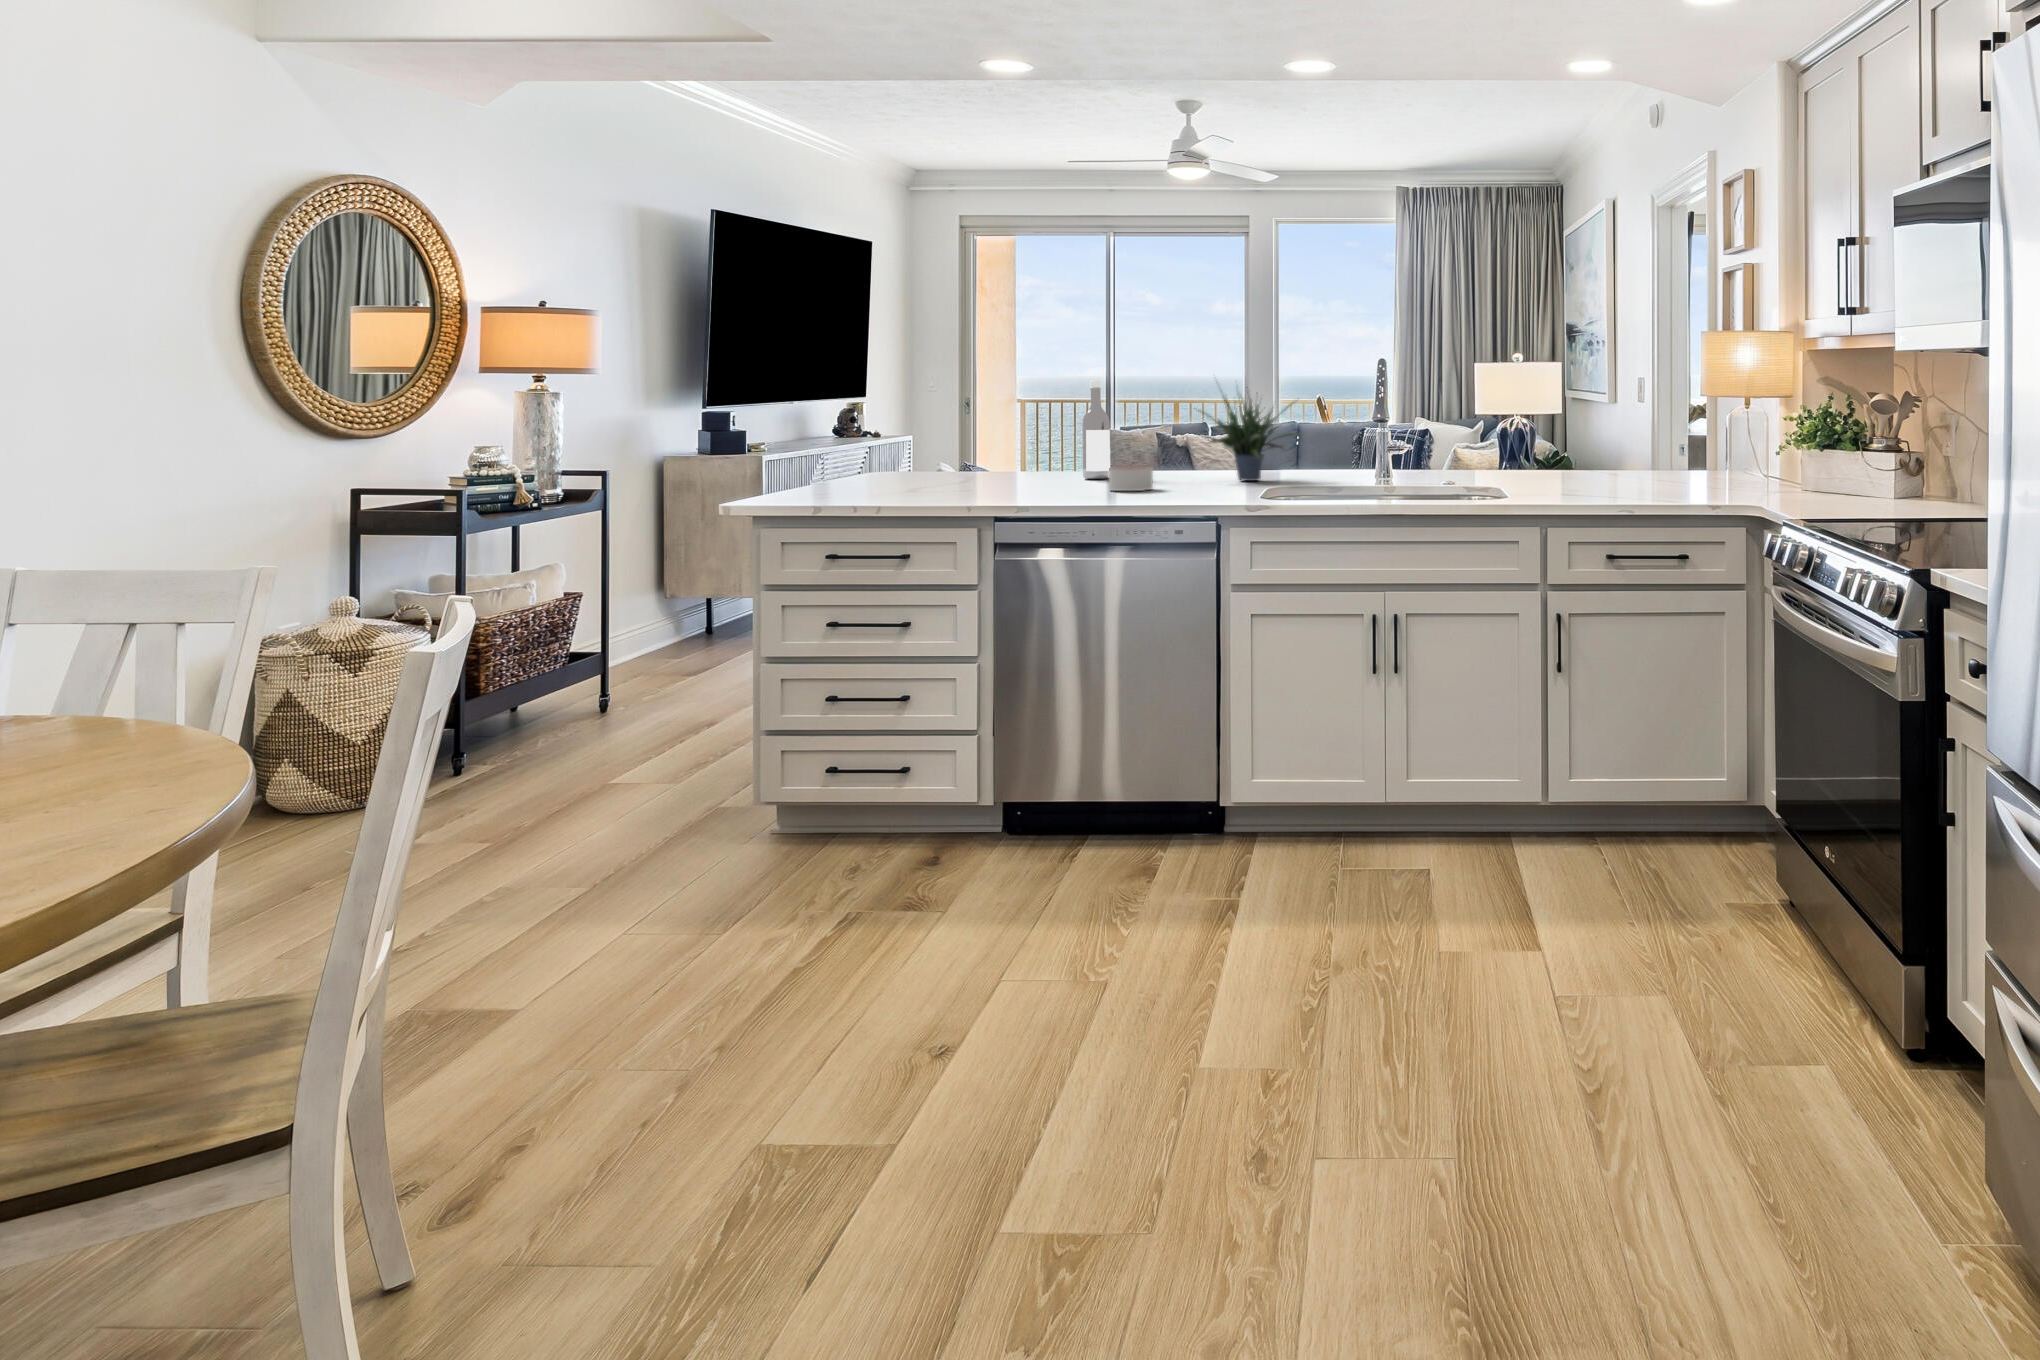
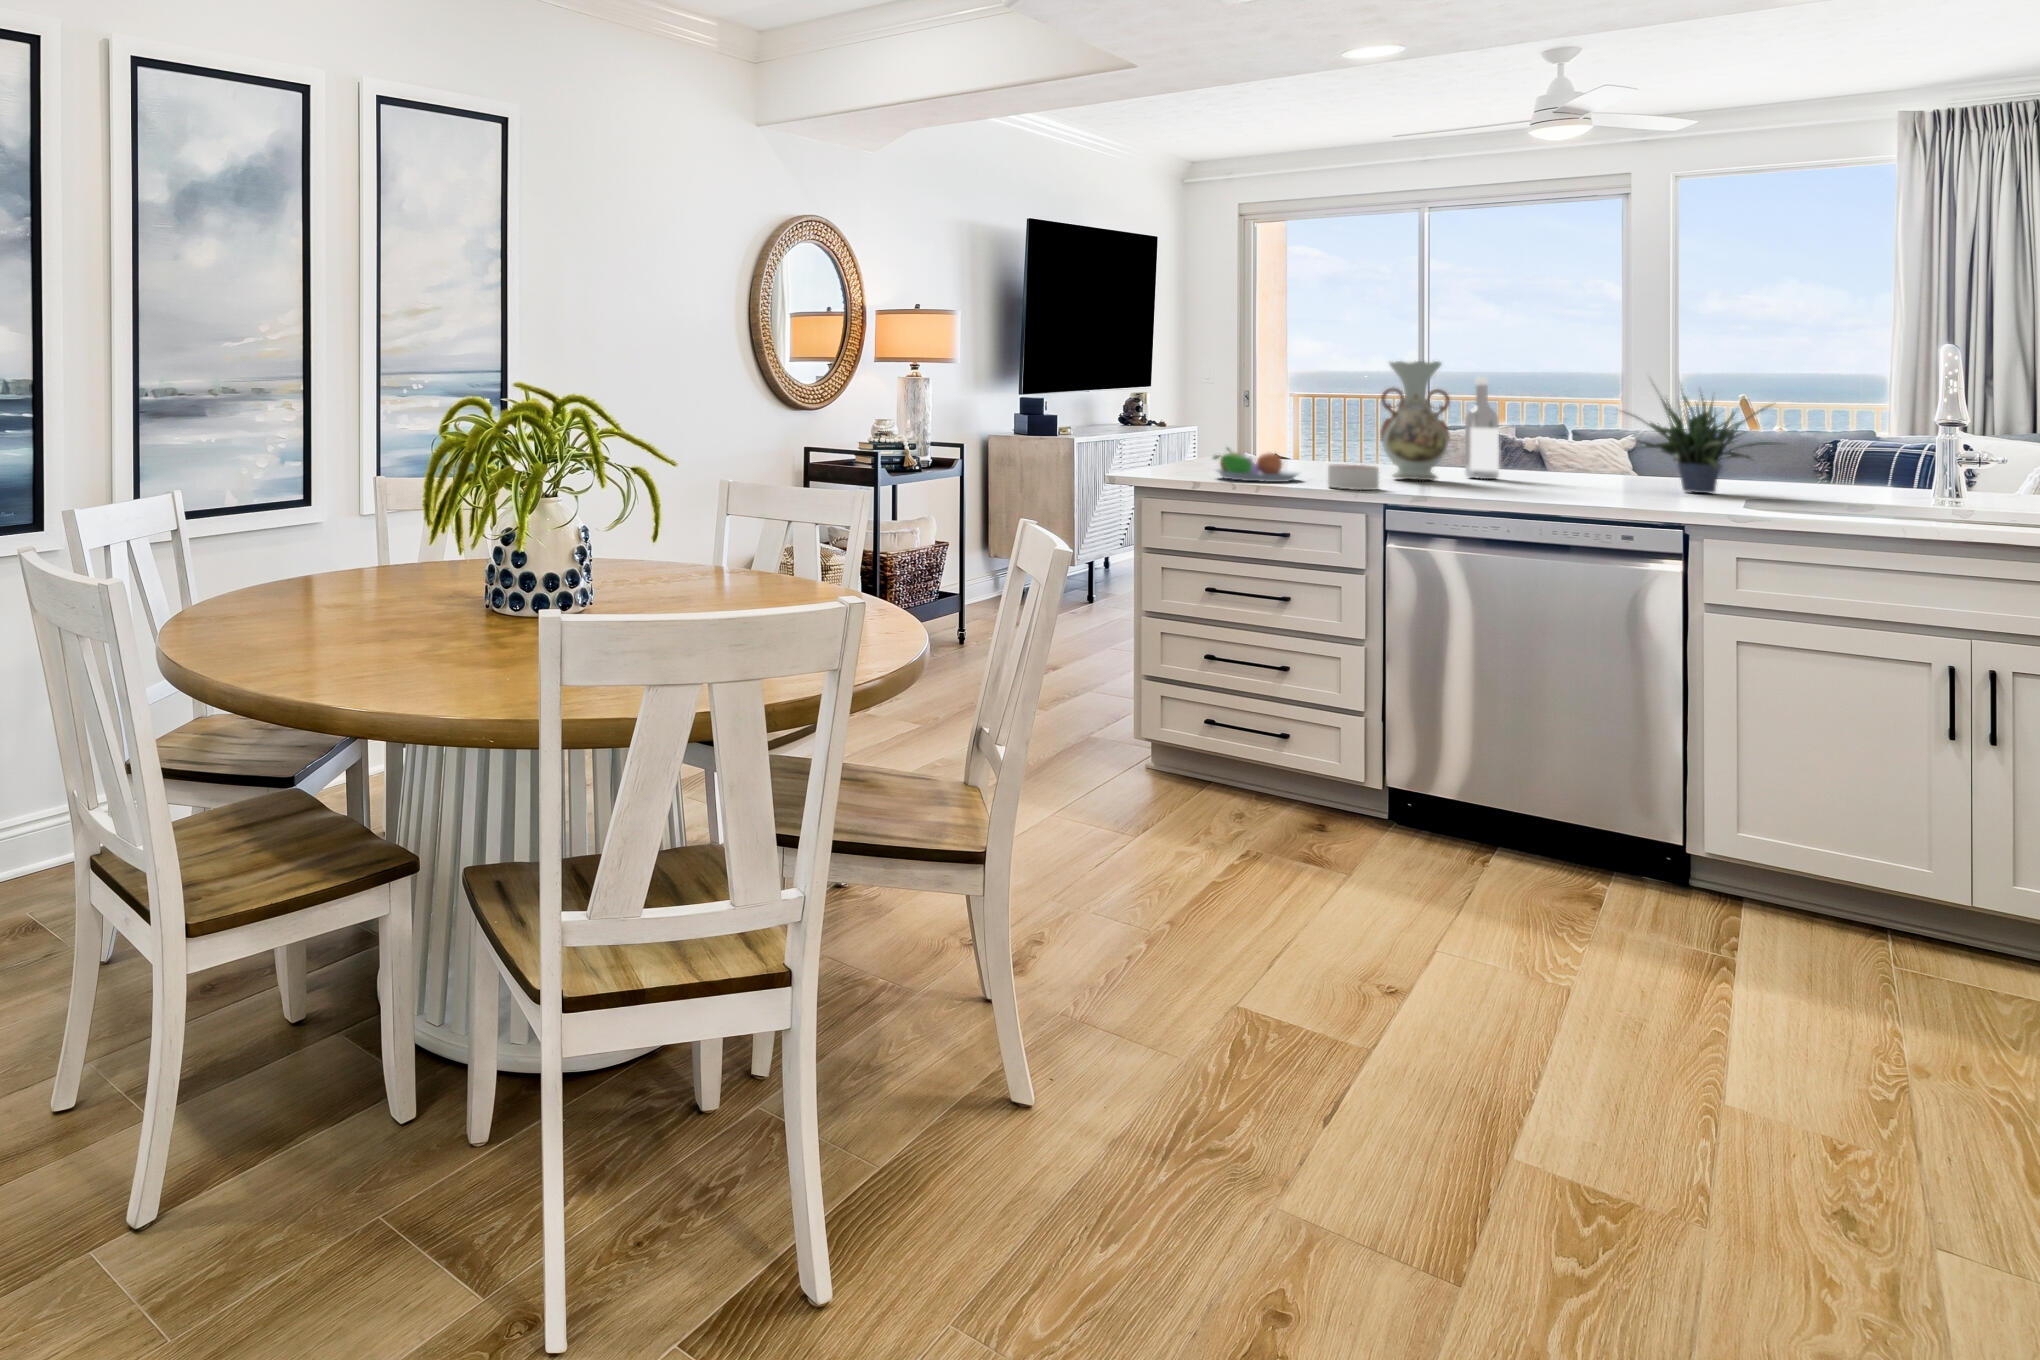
vase: none [1005,365,1066,484] -> present [1380,361,1450,480]
fruit bowl: none [835,461,928,497] -> present [1213,448,1299,482]
candle: present [1109,466,1153,491] -> present [1328,464,1379,490]

